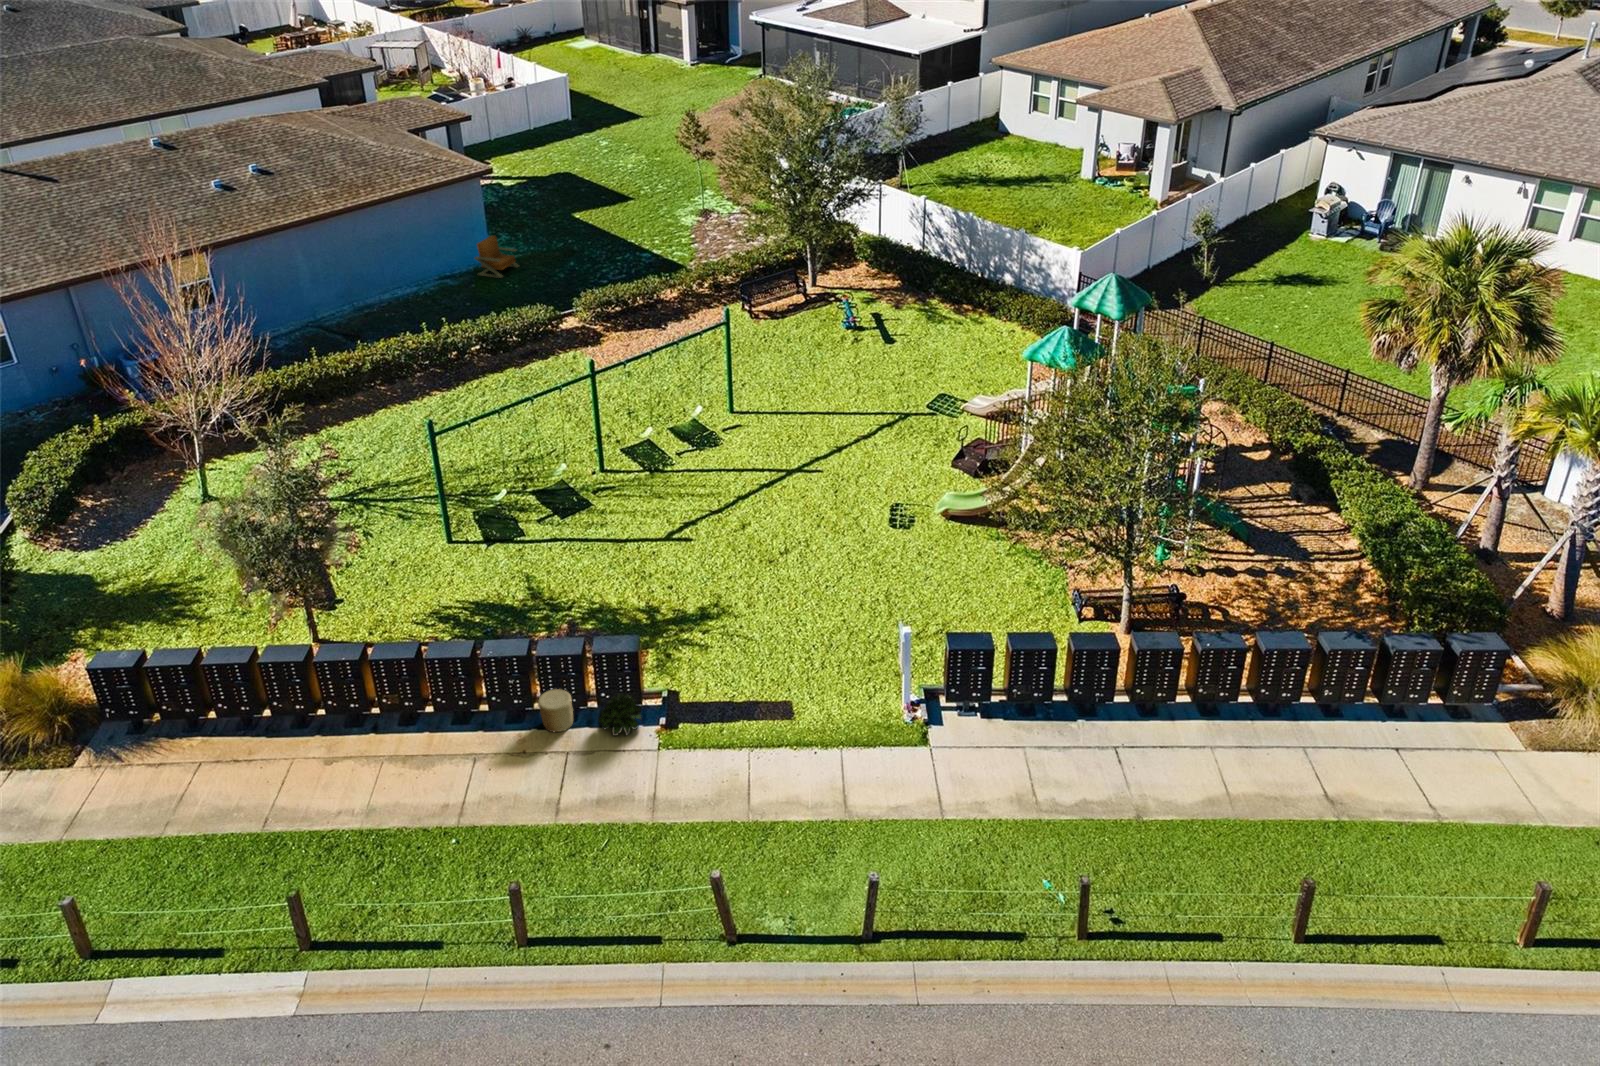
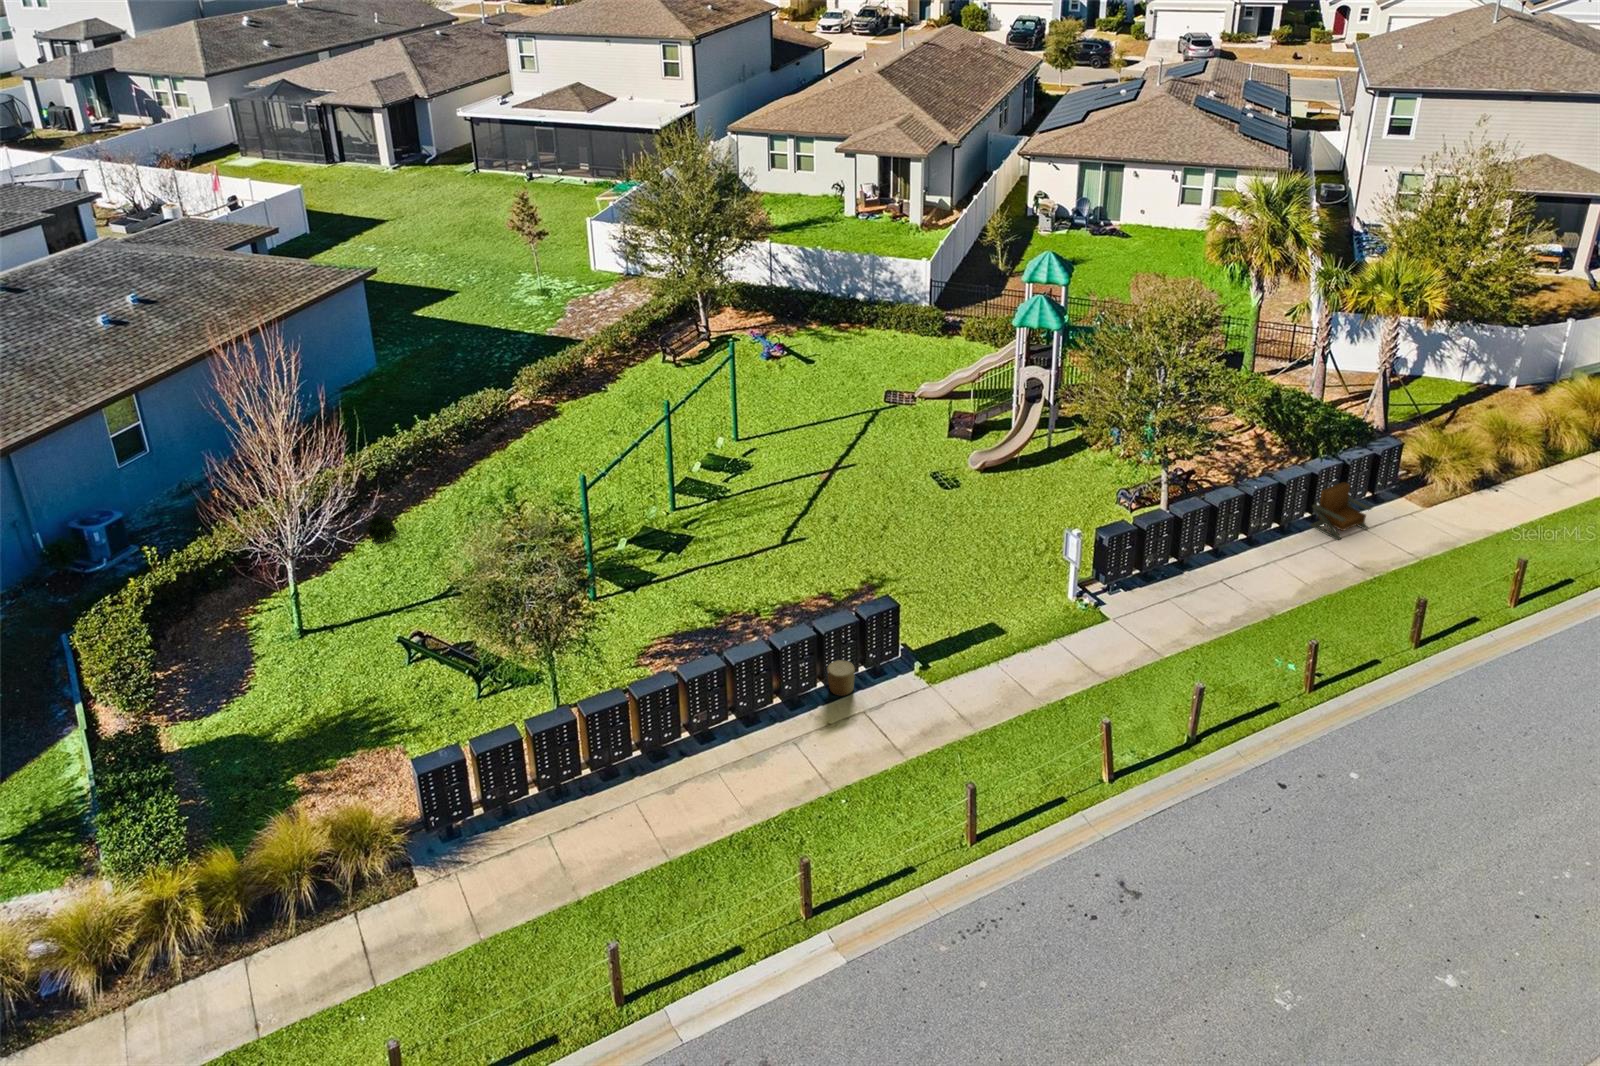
lounge chair: present [475,236,519,278] -> present [1310,482,1371,540]
potted plant: present [598,693,642,736] -> present [368,515,397,544]

